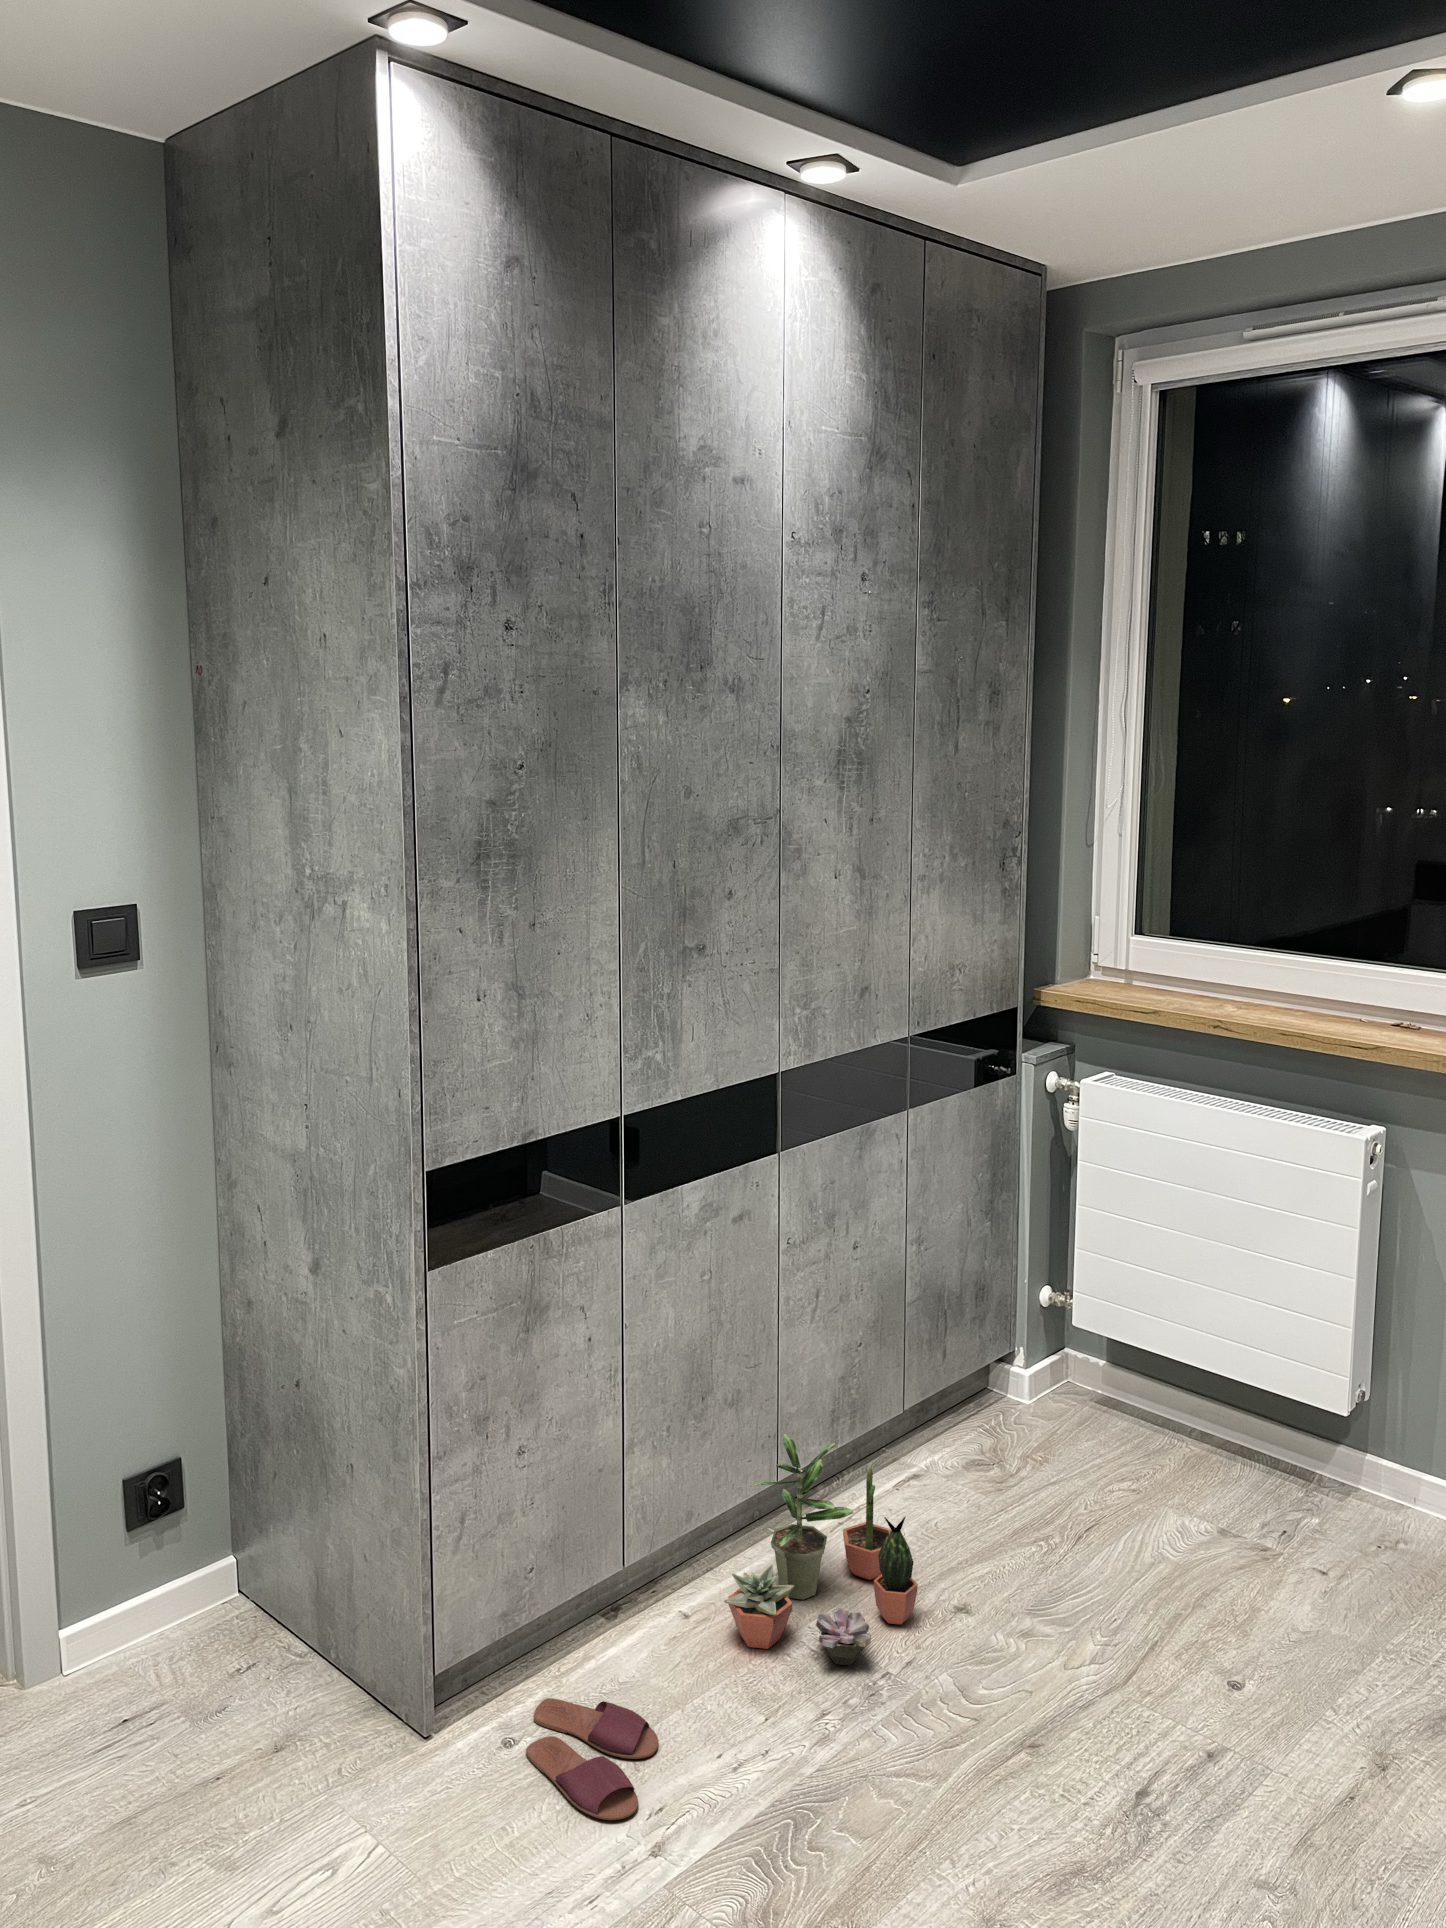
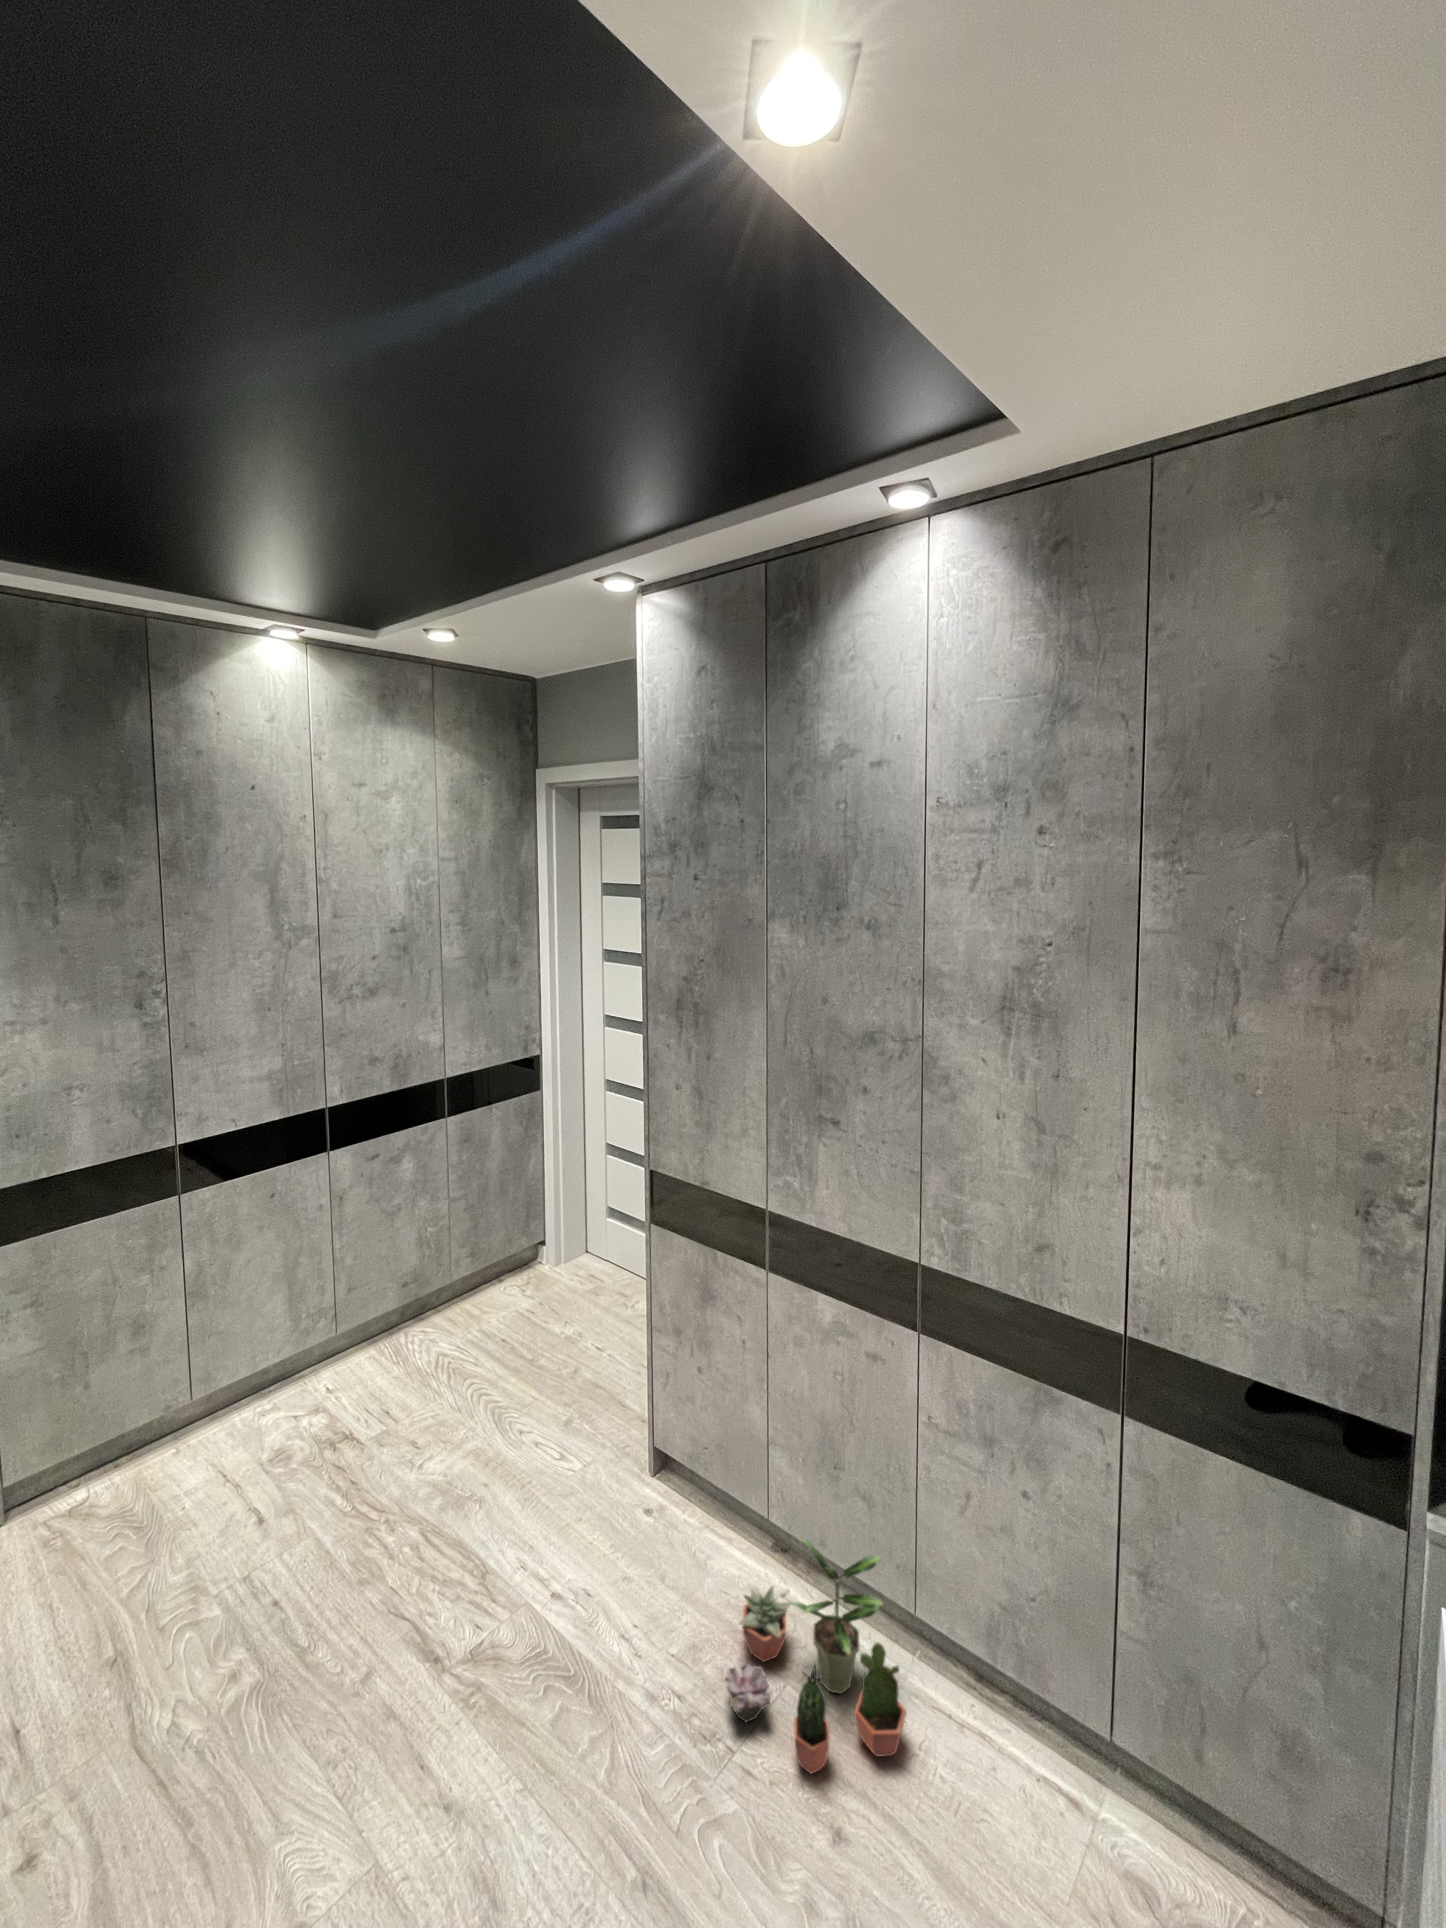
slippers: present [526,1698,658,1820] -> none [577,1519,681,1587]

